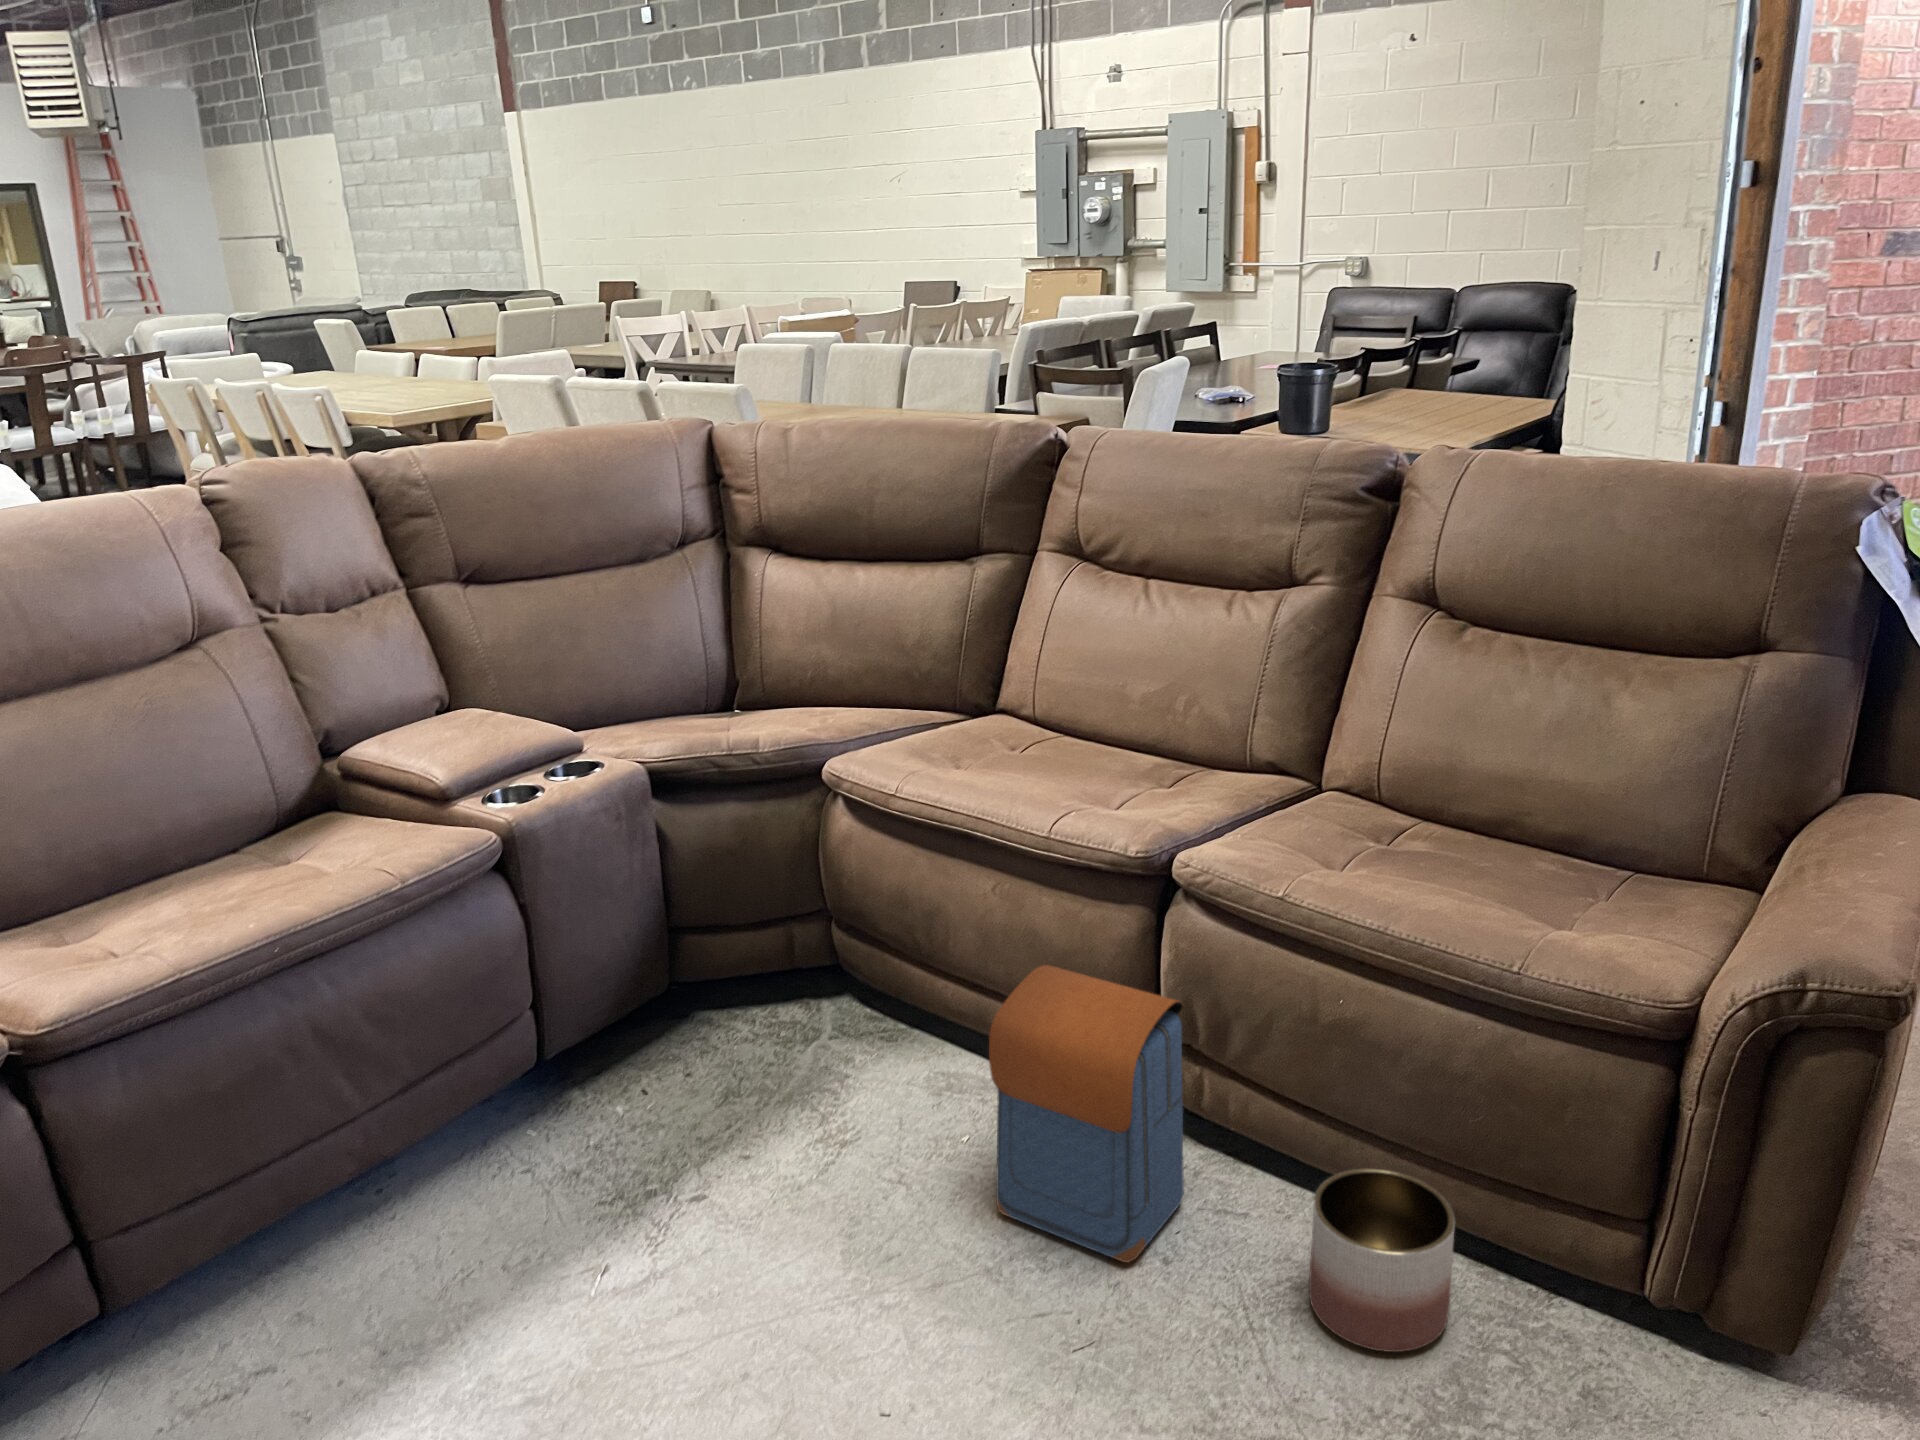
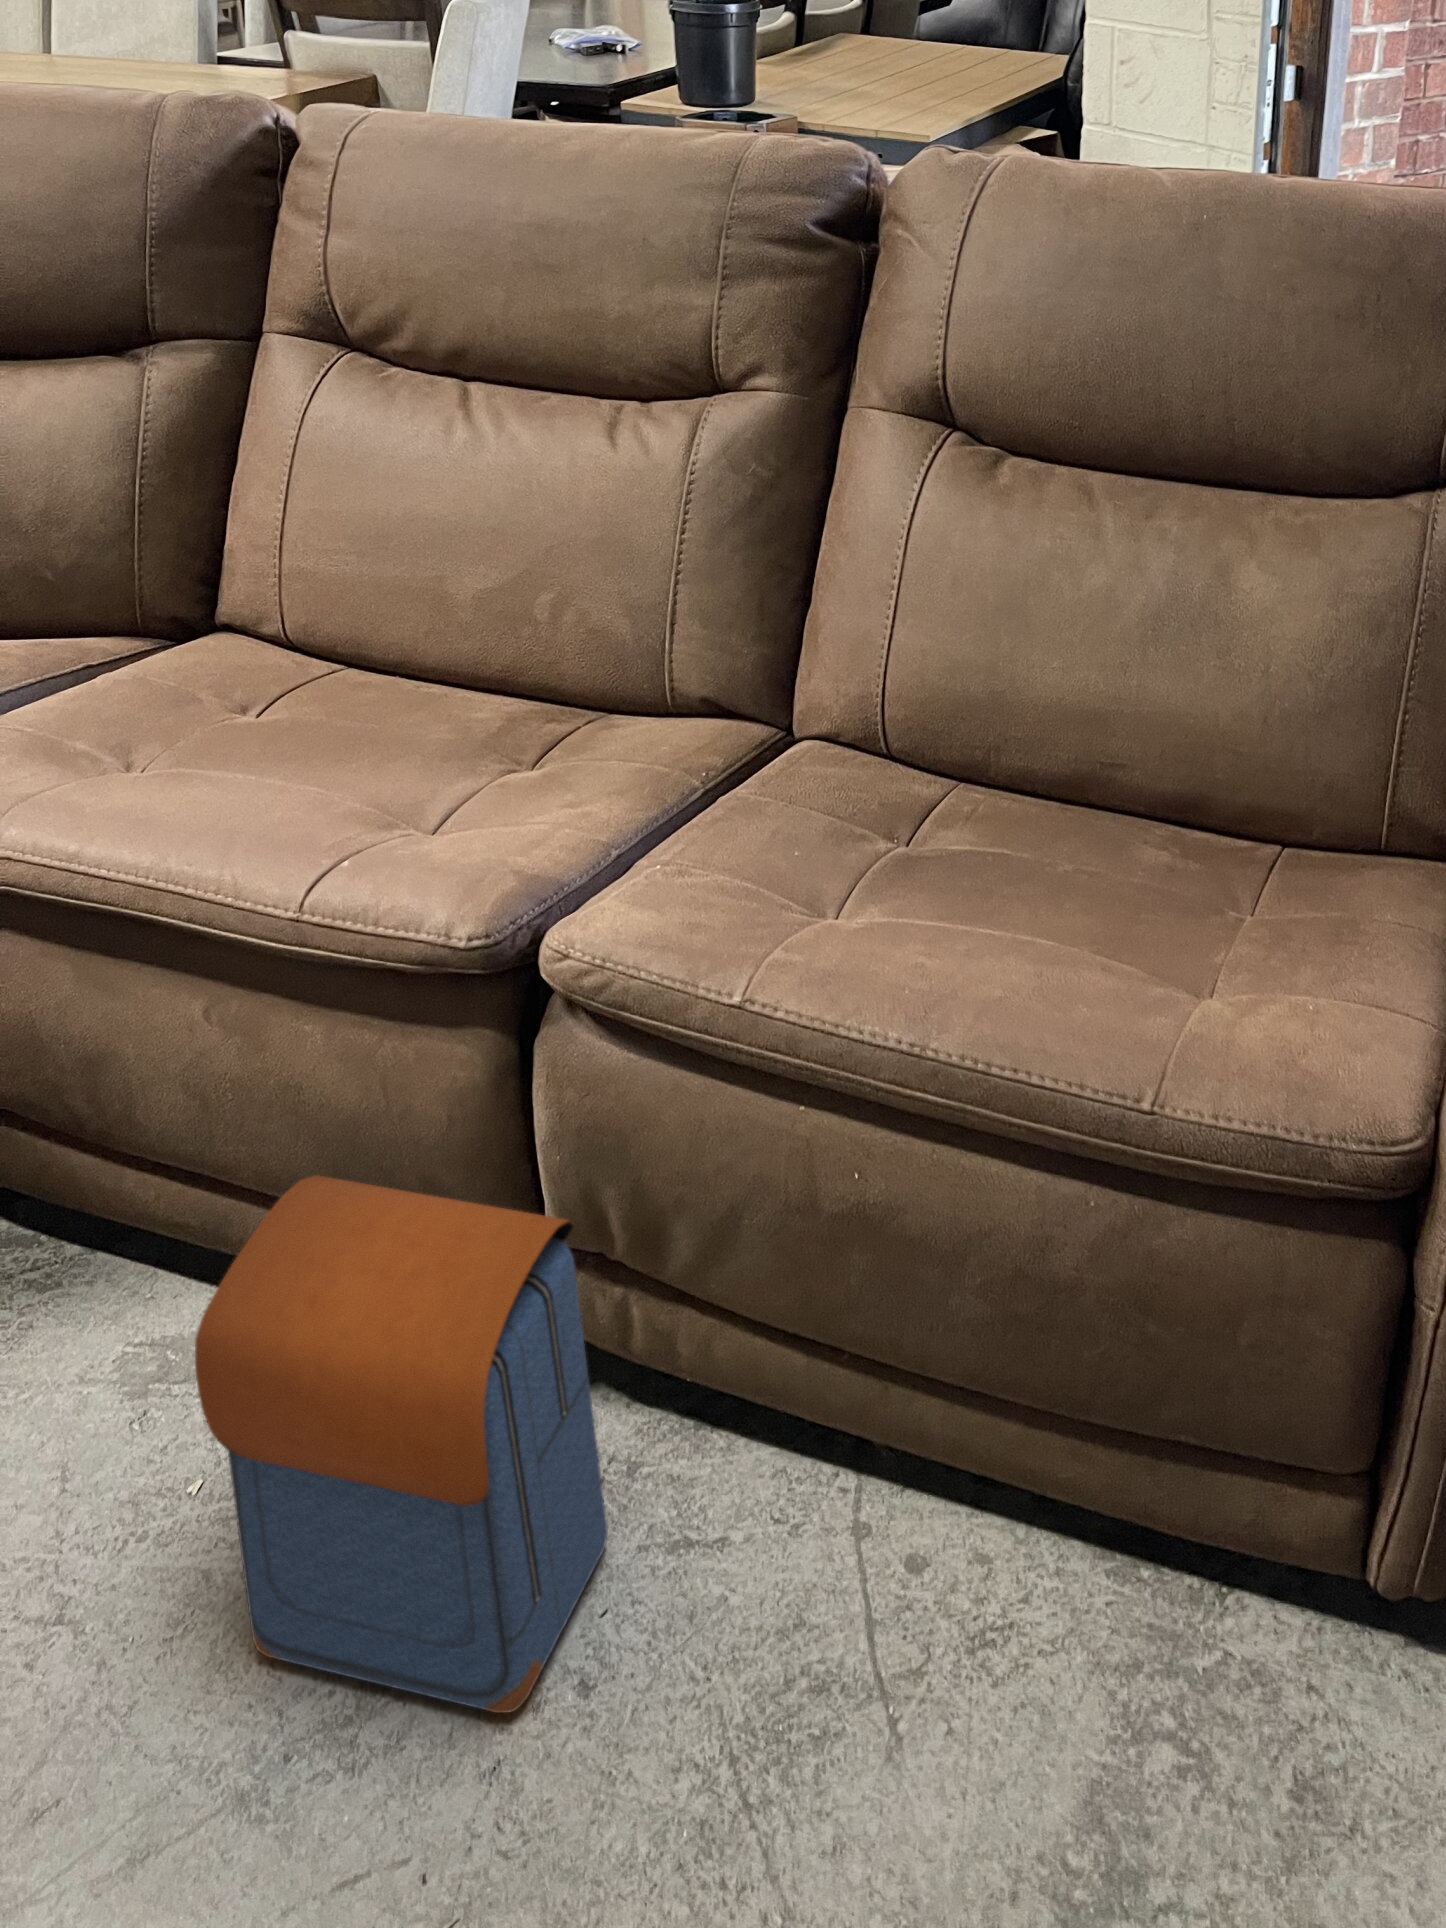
planter: present [1309,1168,1455,1352] -> none [835,1453,1074,1797]

